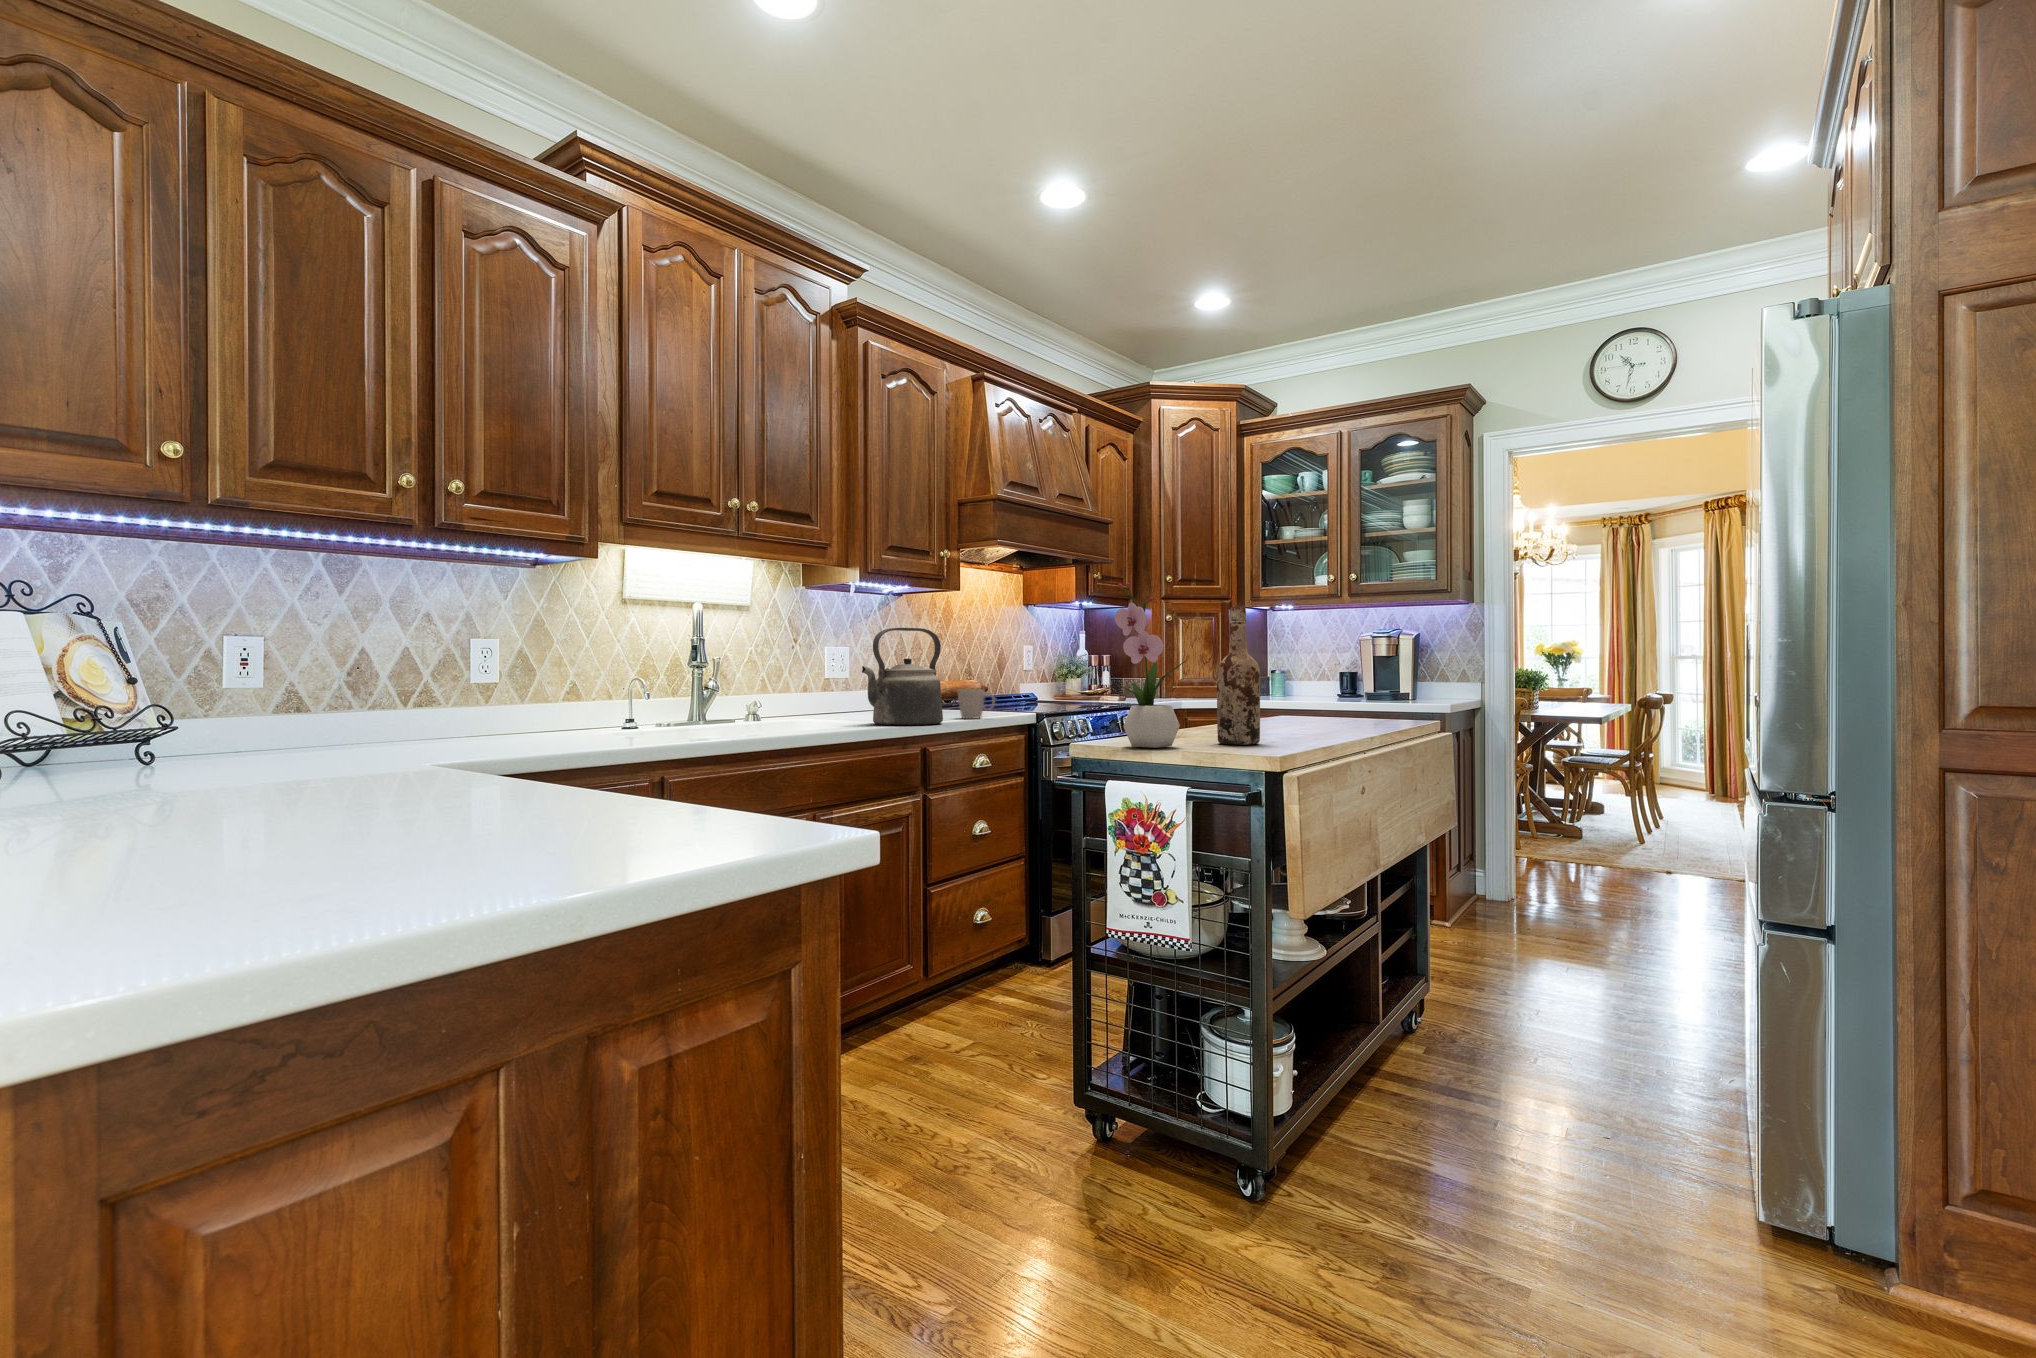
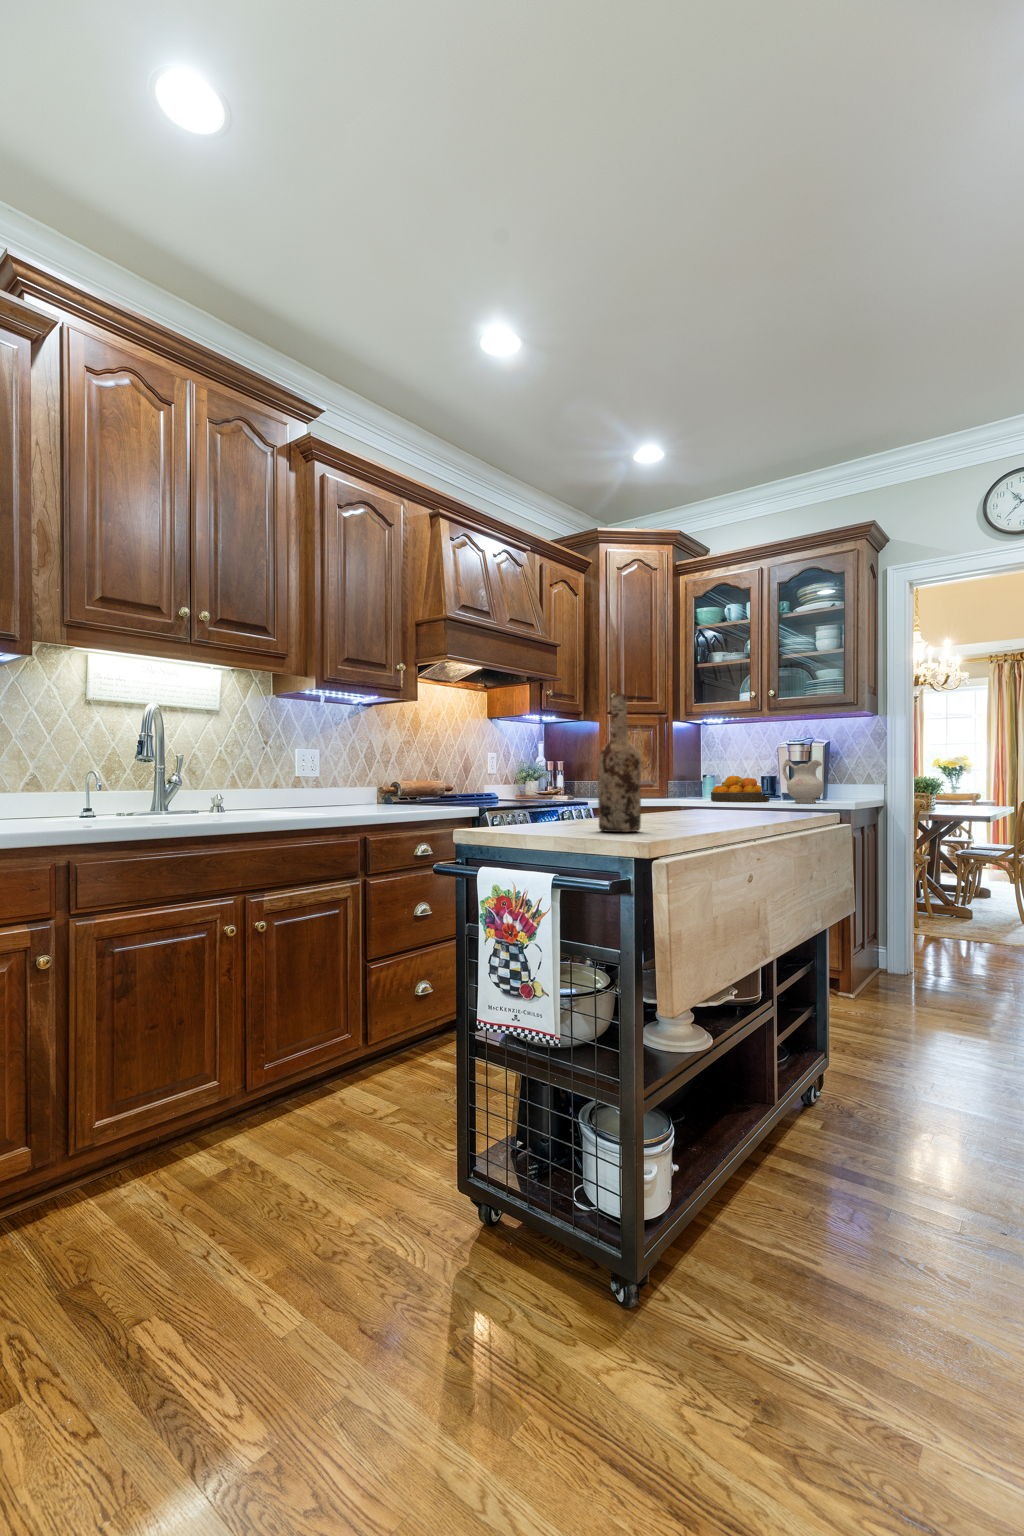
flower arrangement: present [1115,583,1185,748] -> none [487,667,562,834]
kettle: present [862,628,943,725] -> none [299,726,378,815]
ceramic pitcher: none [1366,654,1414,704] -> present [782,759,824,803]
fruit bowl: none [1281,672,1350,703] -> present [711,776,770,802]
mug: present [957,689,995,719] -> none [402,785,435,811]

